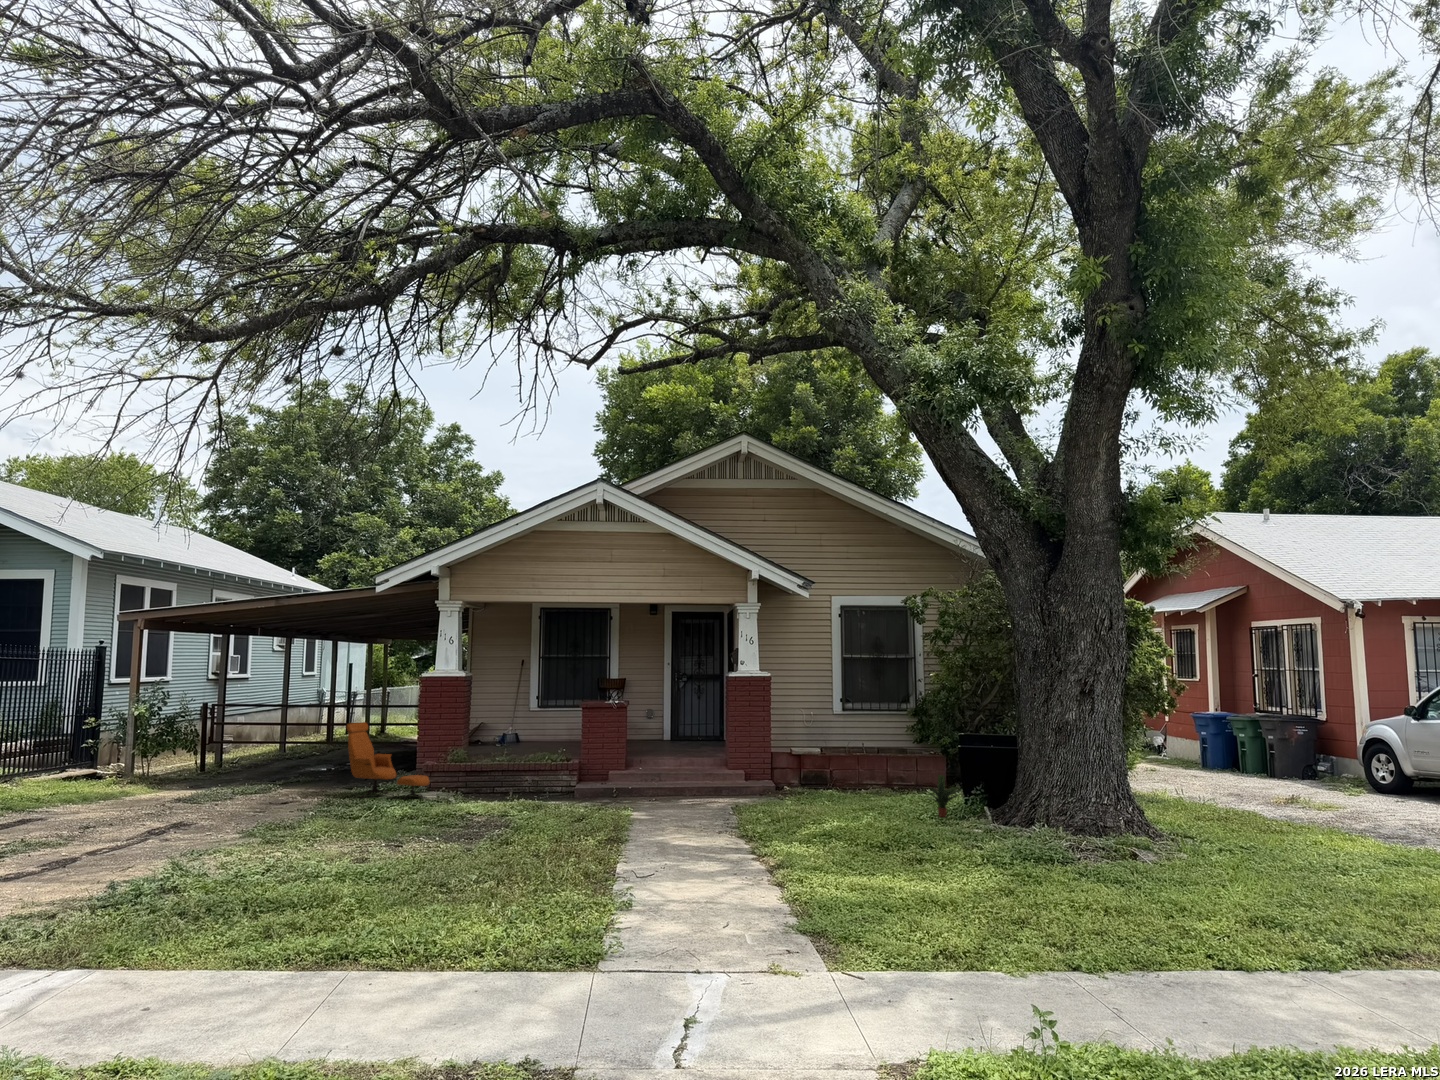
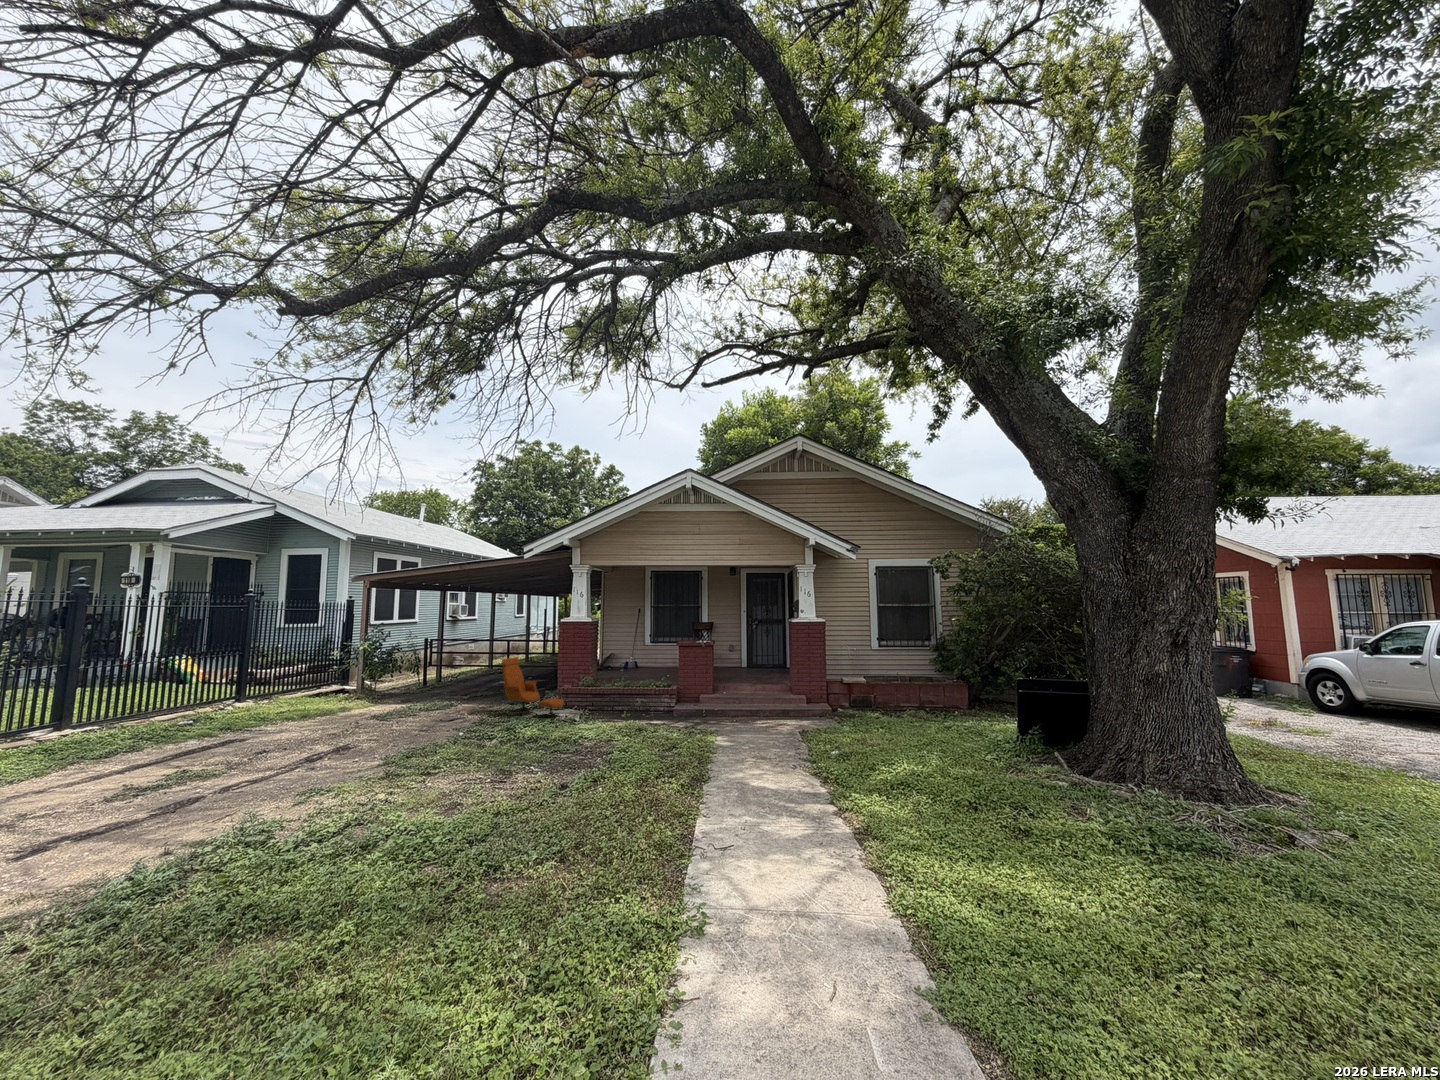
potted plant: present [930,775,960,817] -> none [971,707,1005,746]

